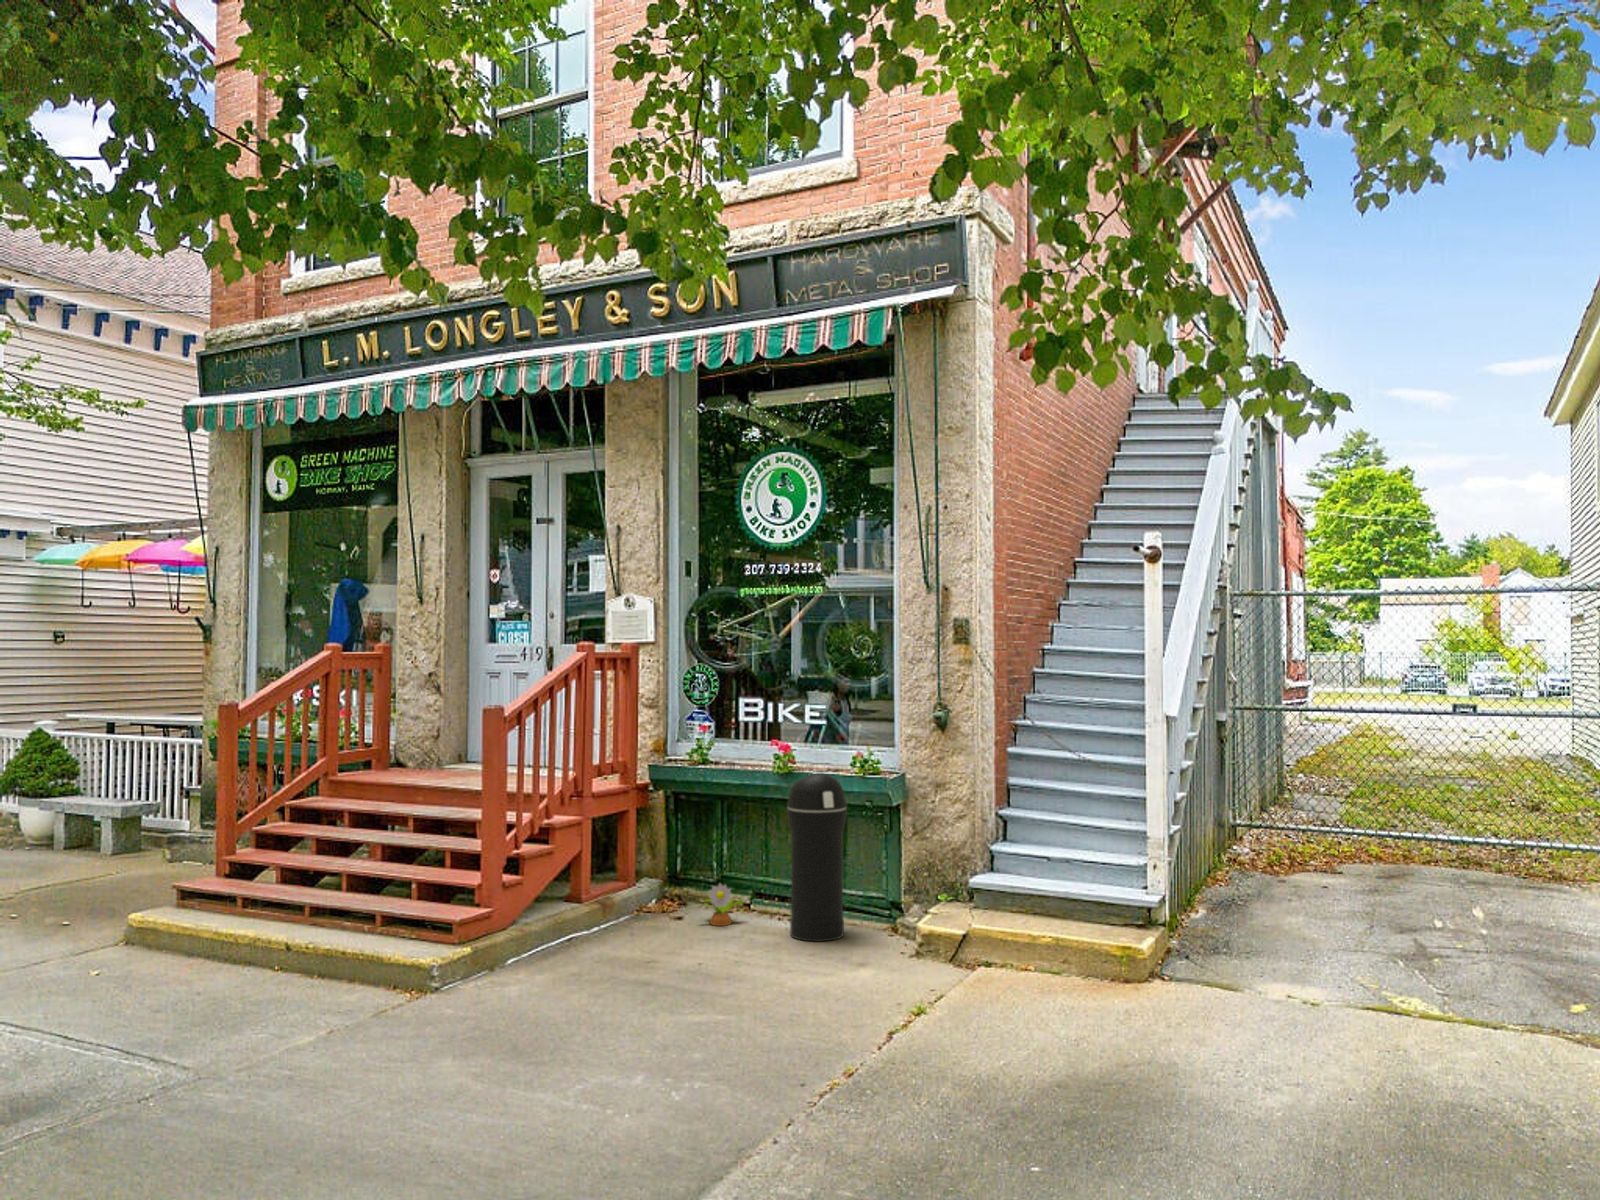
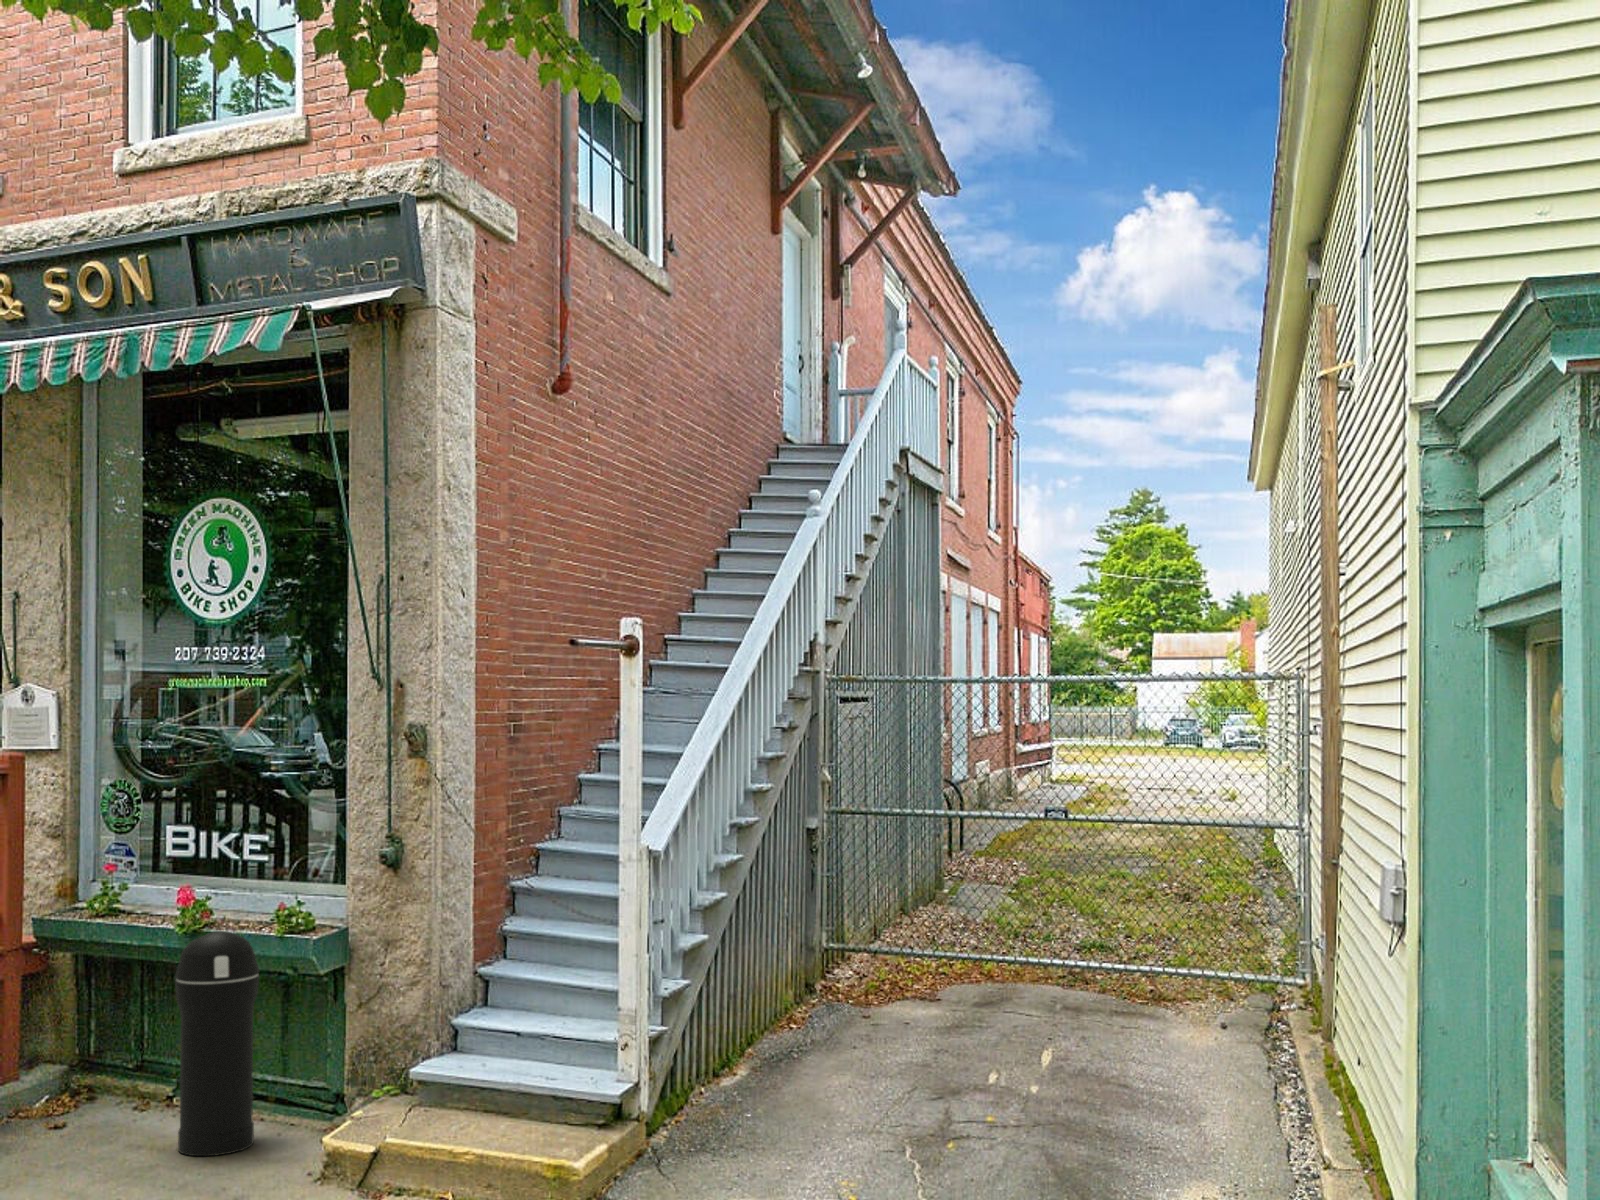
decorative plant: present [705,884,743,926] -> none [69,1080,139,1138]

